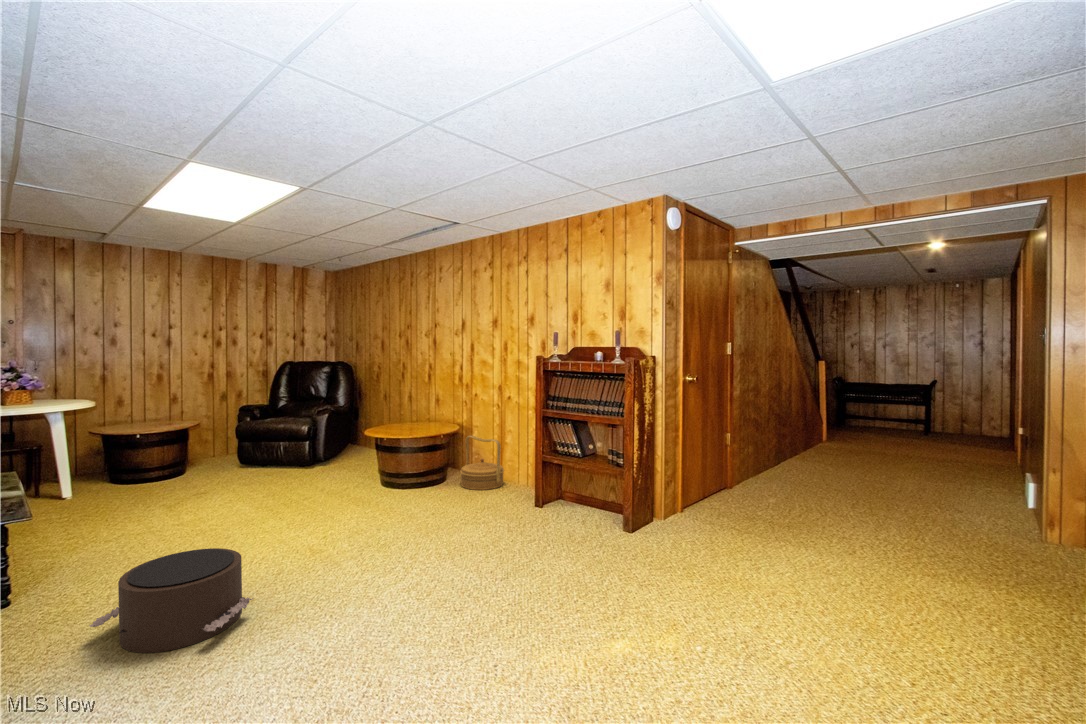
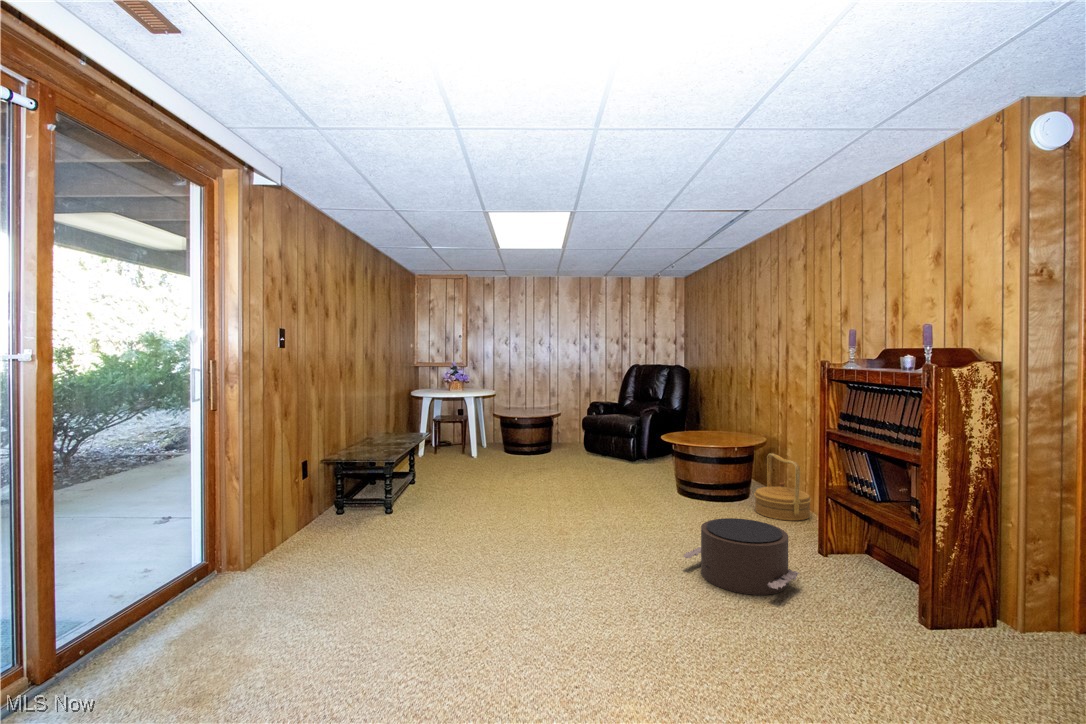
pouf: present [89,548,253,653] -> present [683,518,800,595]

